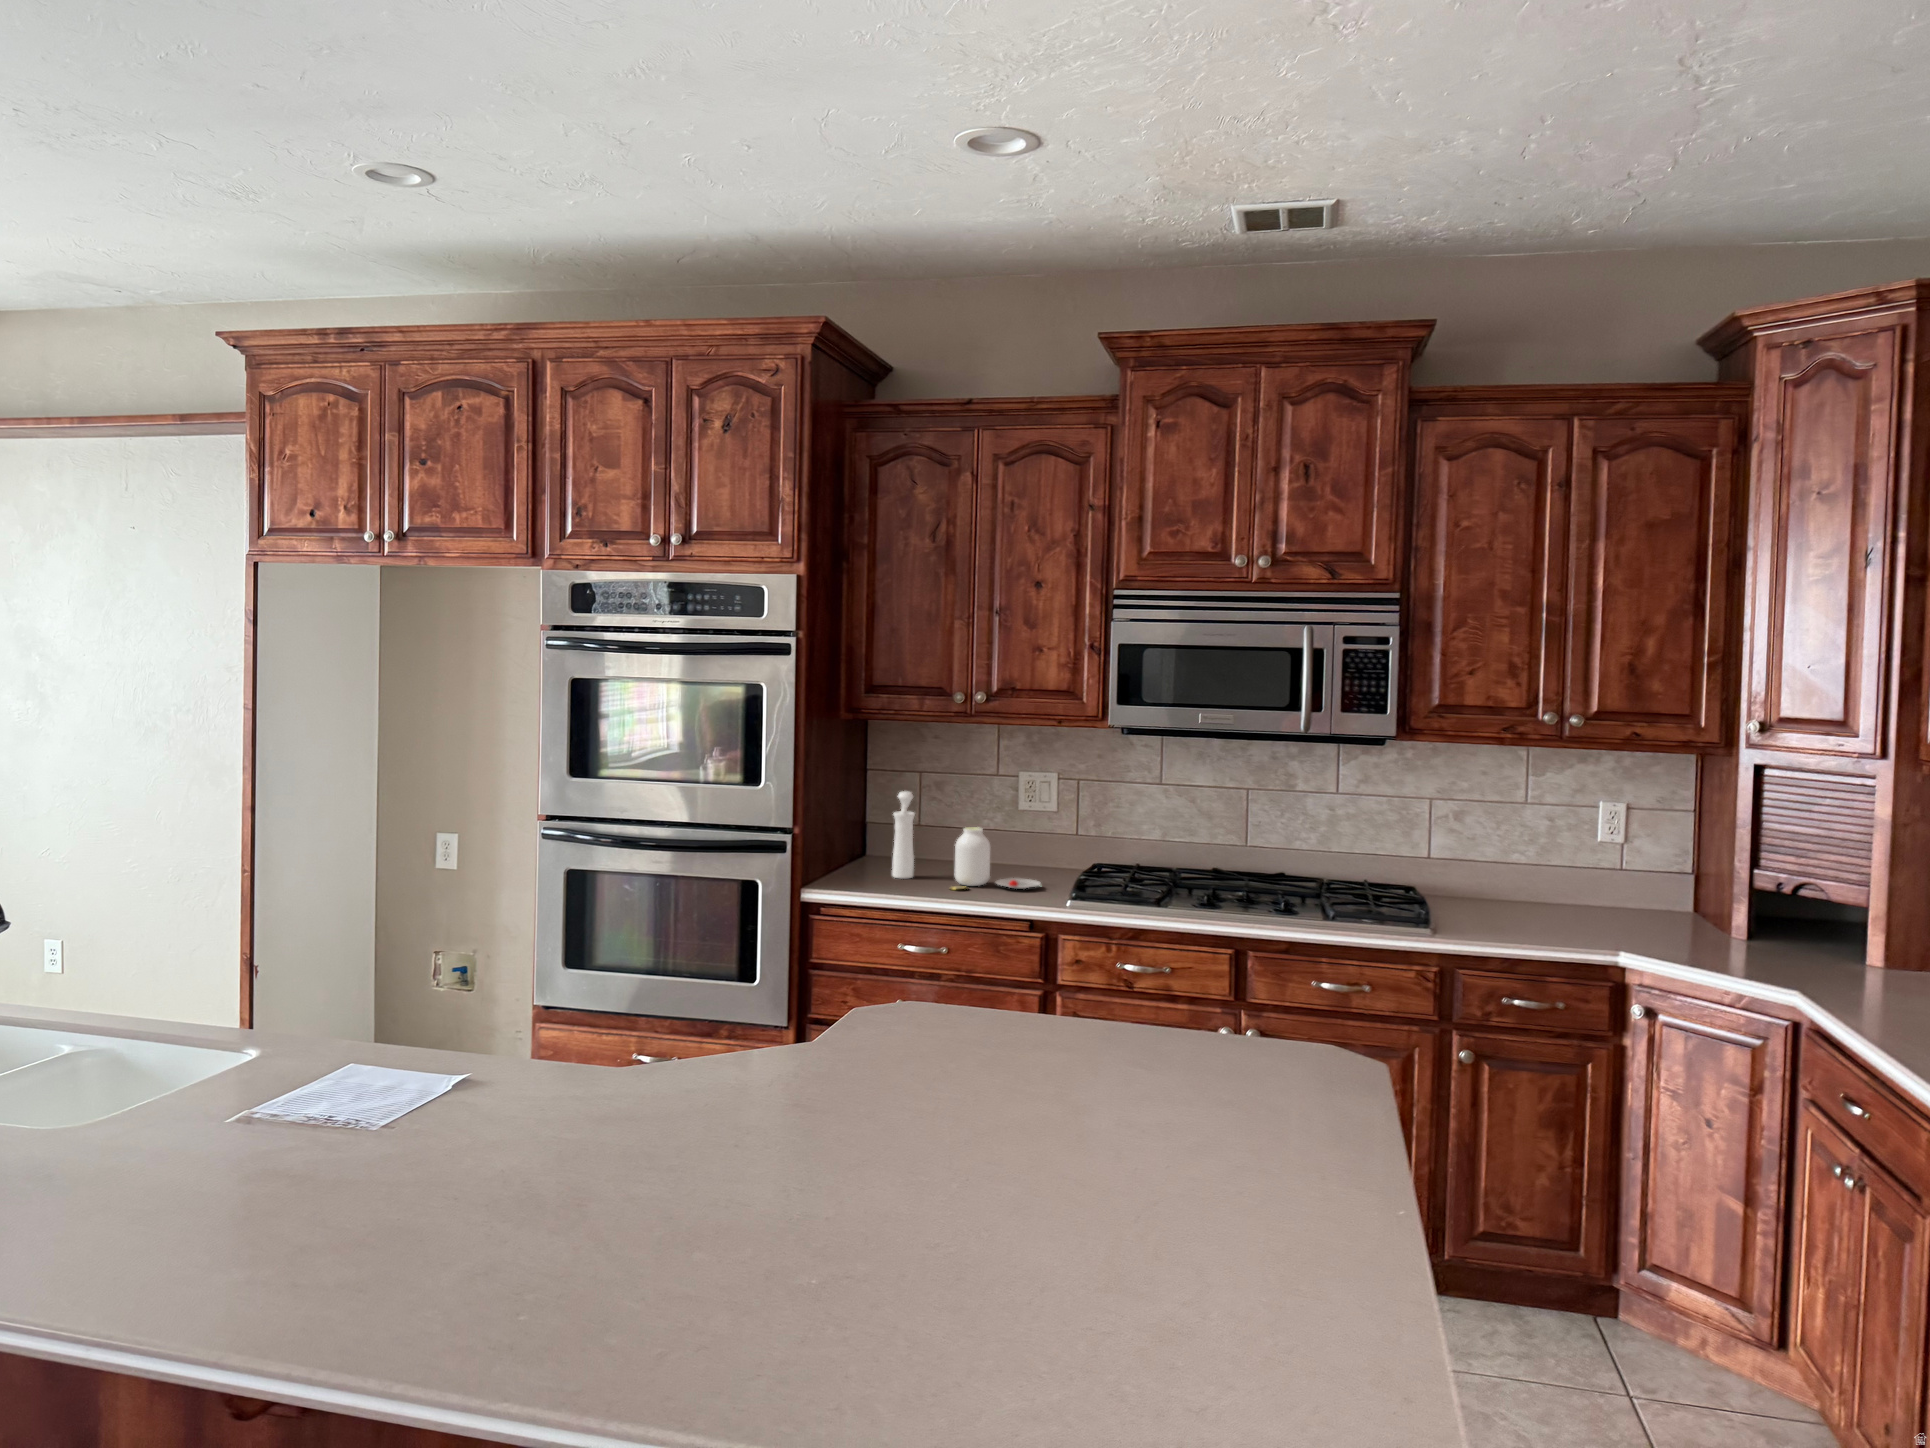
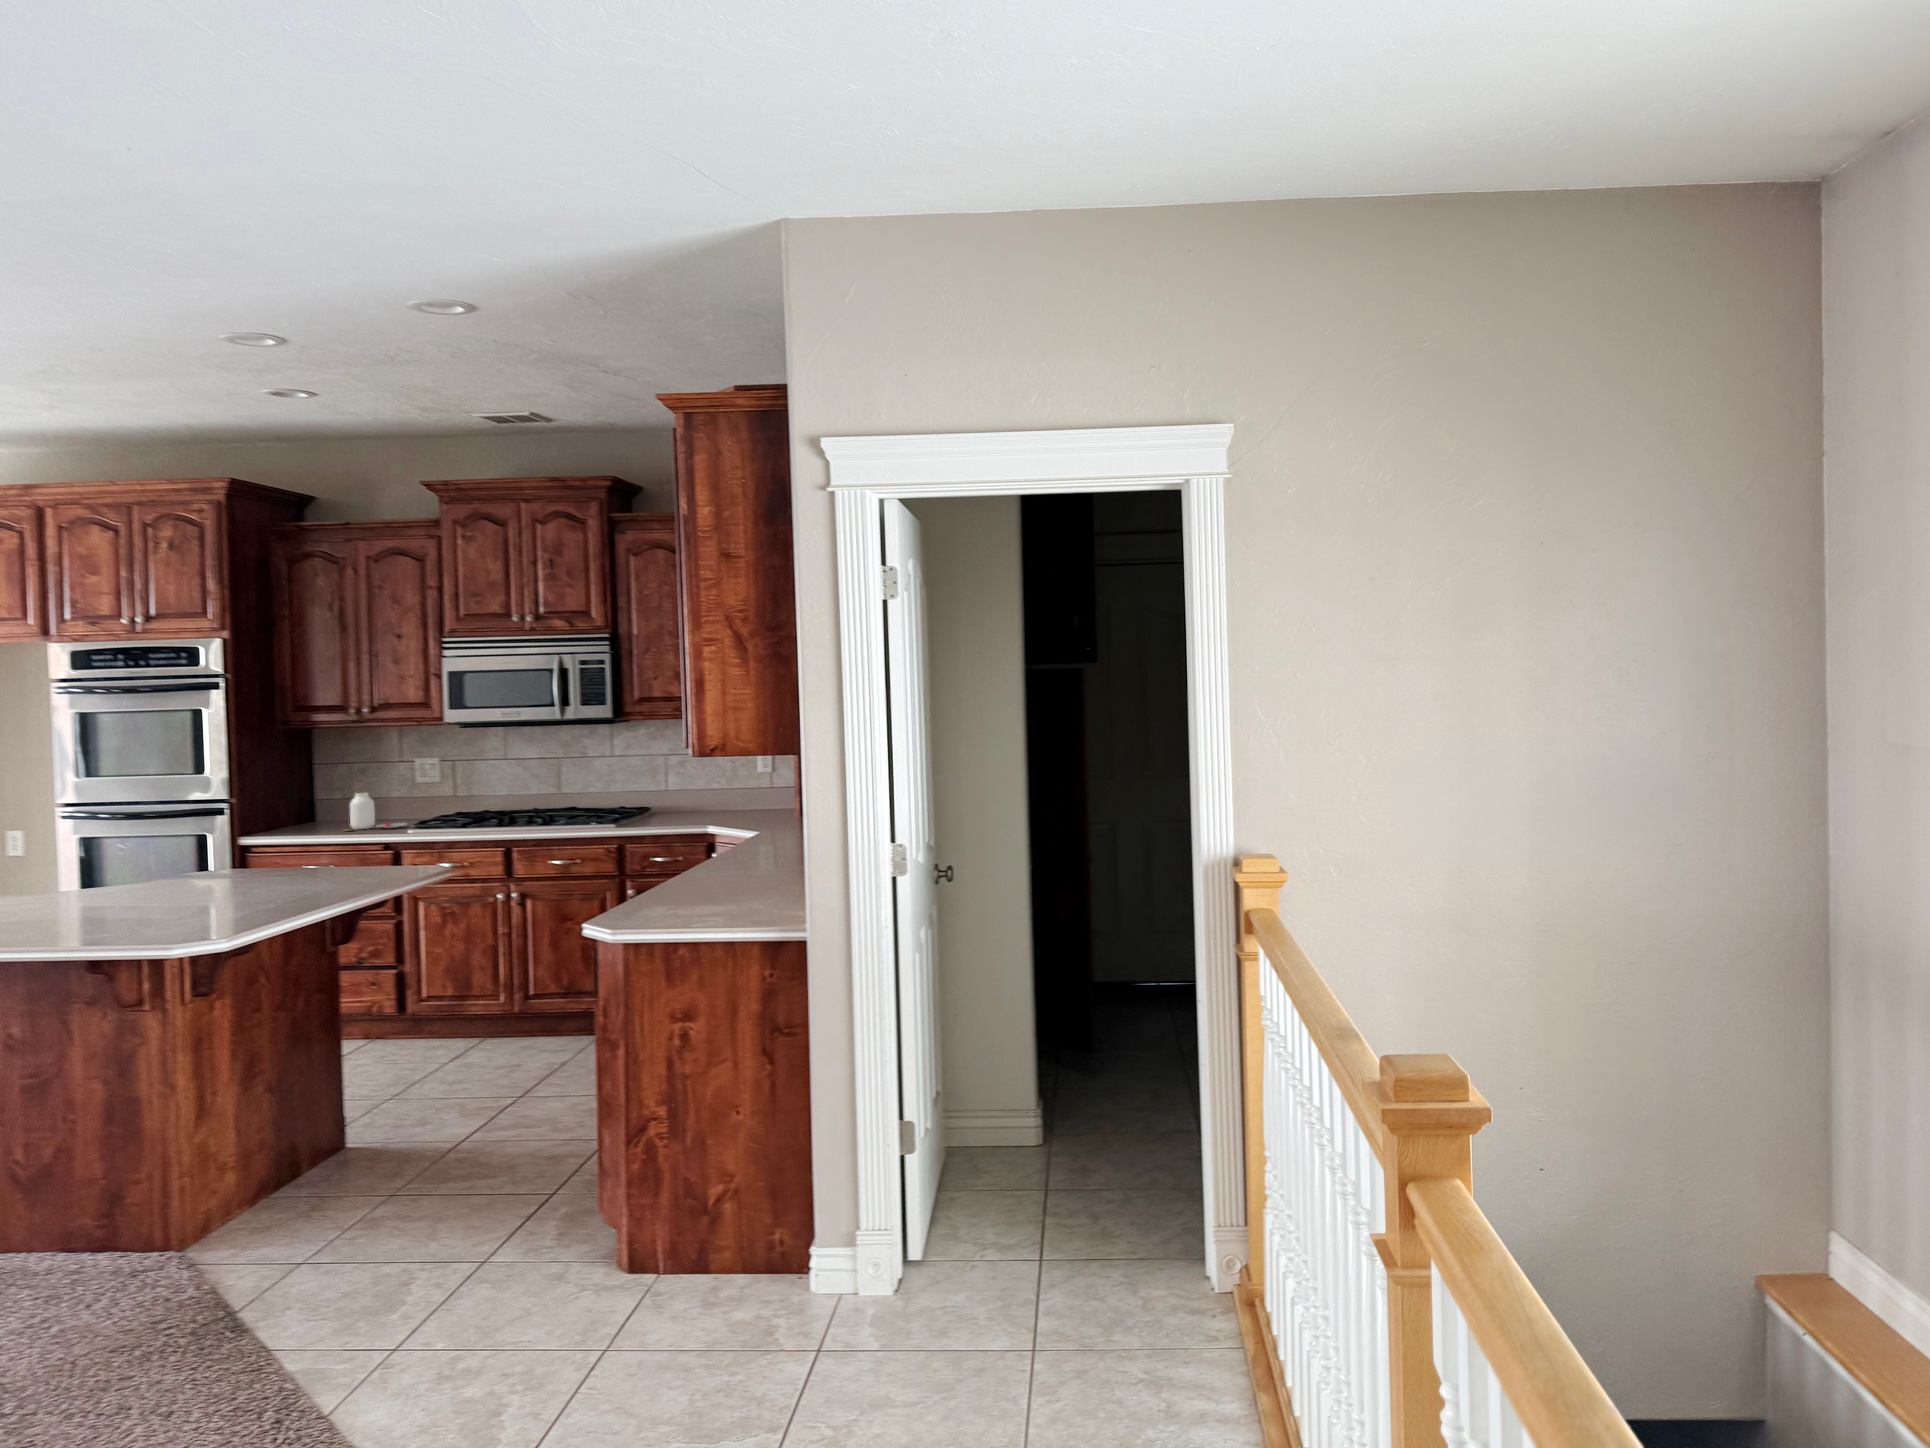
pepper mill: present [892,791,915,879] -> none [312,776,333,830]

